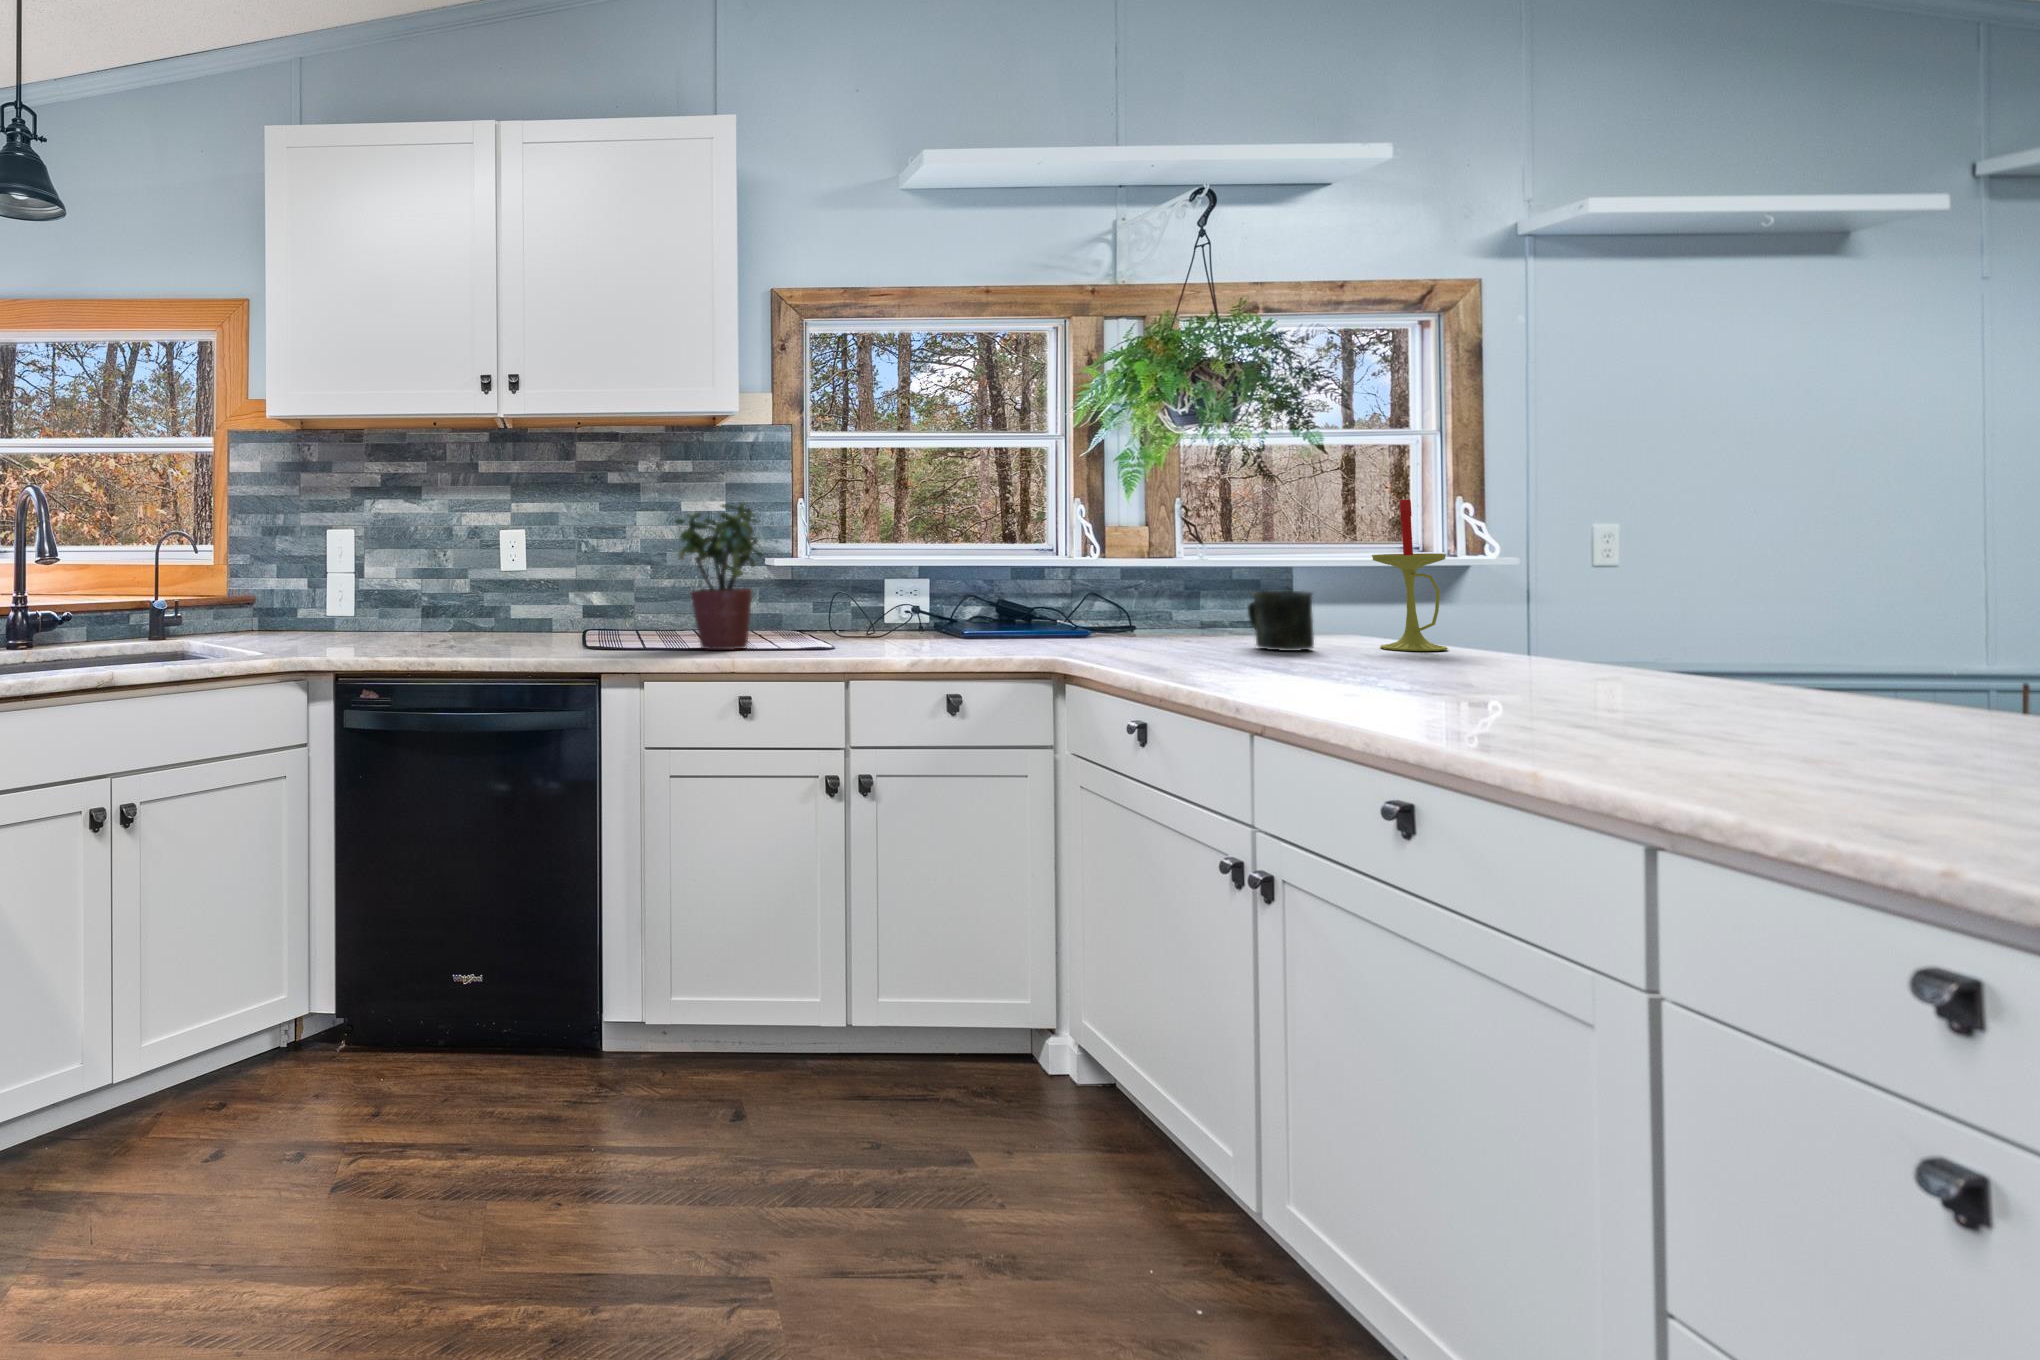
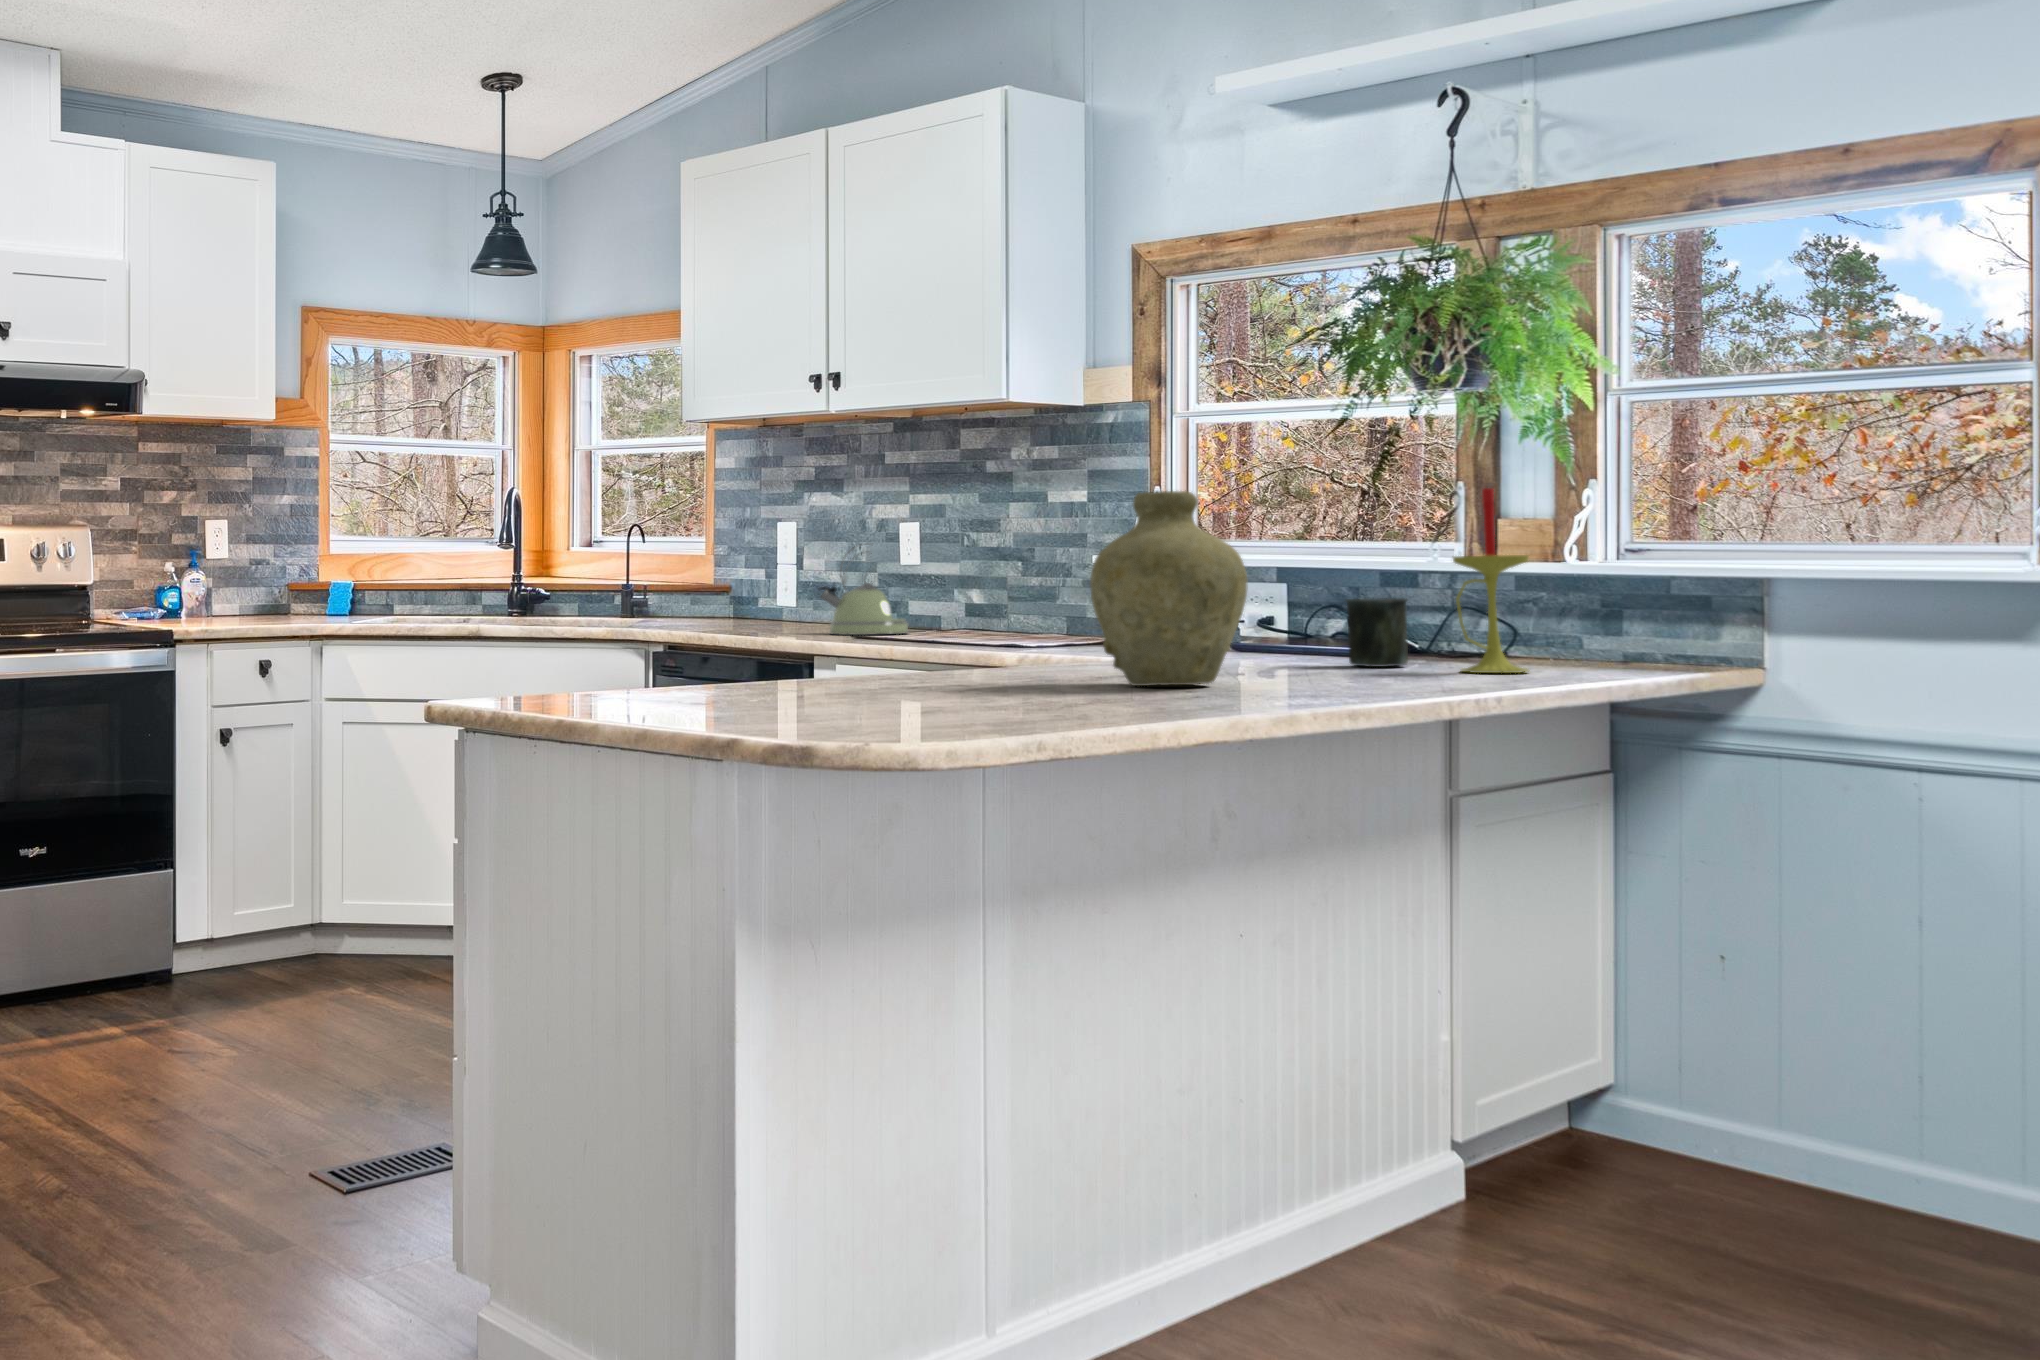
vase: none [1507,492,1734,700] -> present [1090,491,1248,686]
potted plant: present [675,502,762,650] -> none [940,494,1032,645]
kettle: none [409,551,495,645] -> present [819,545,908,635]

